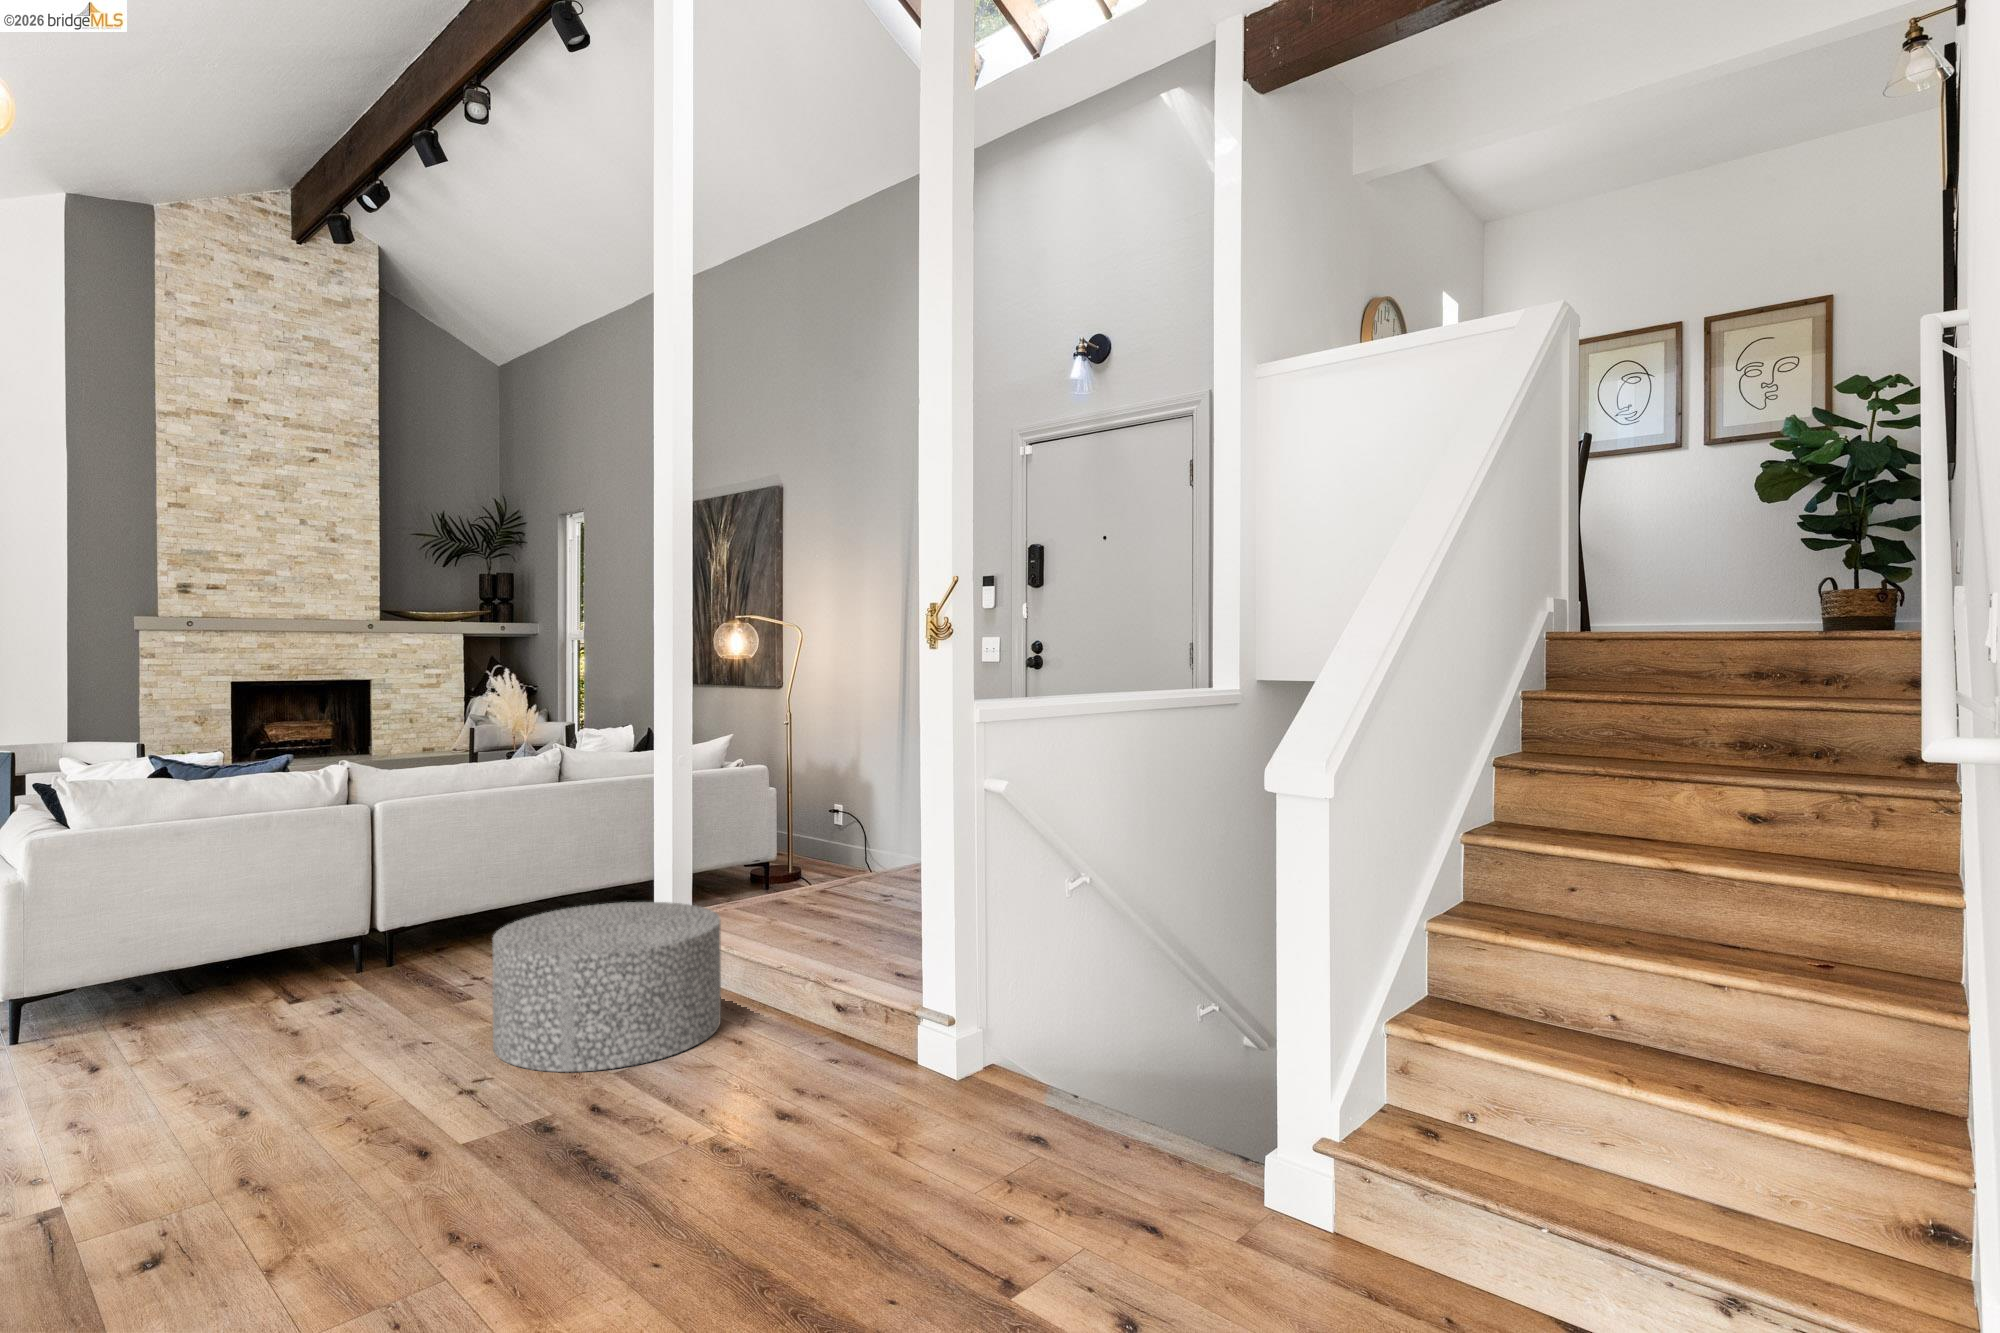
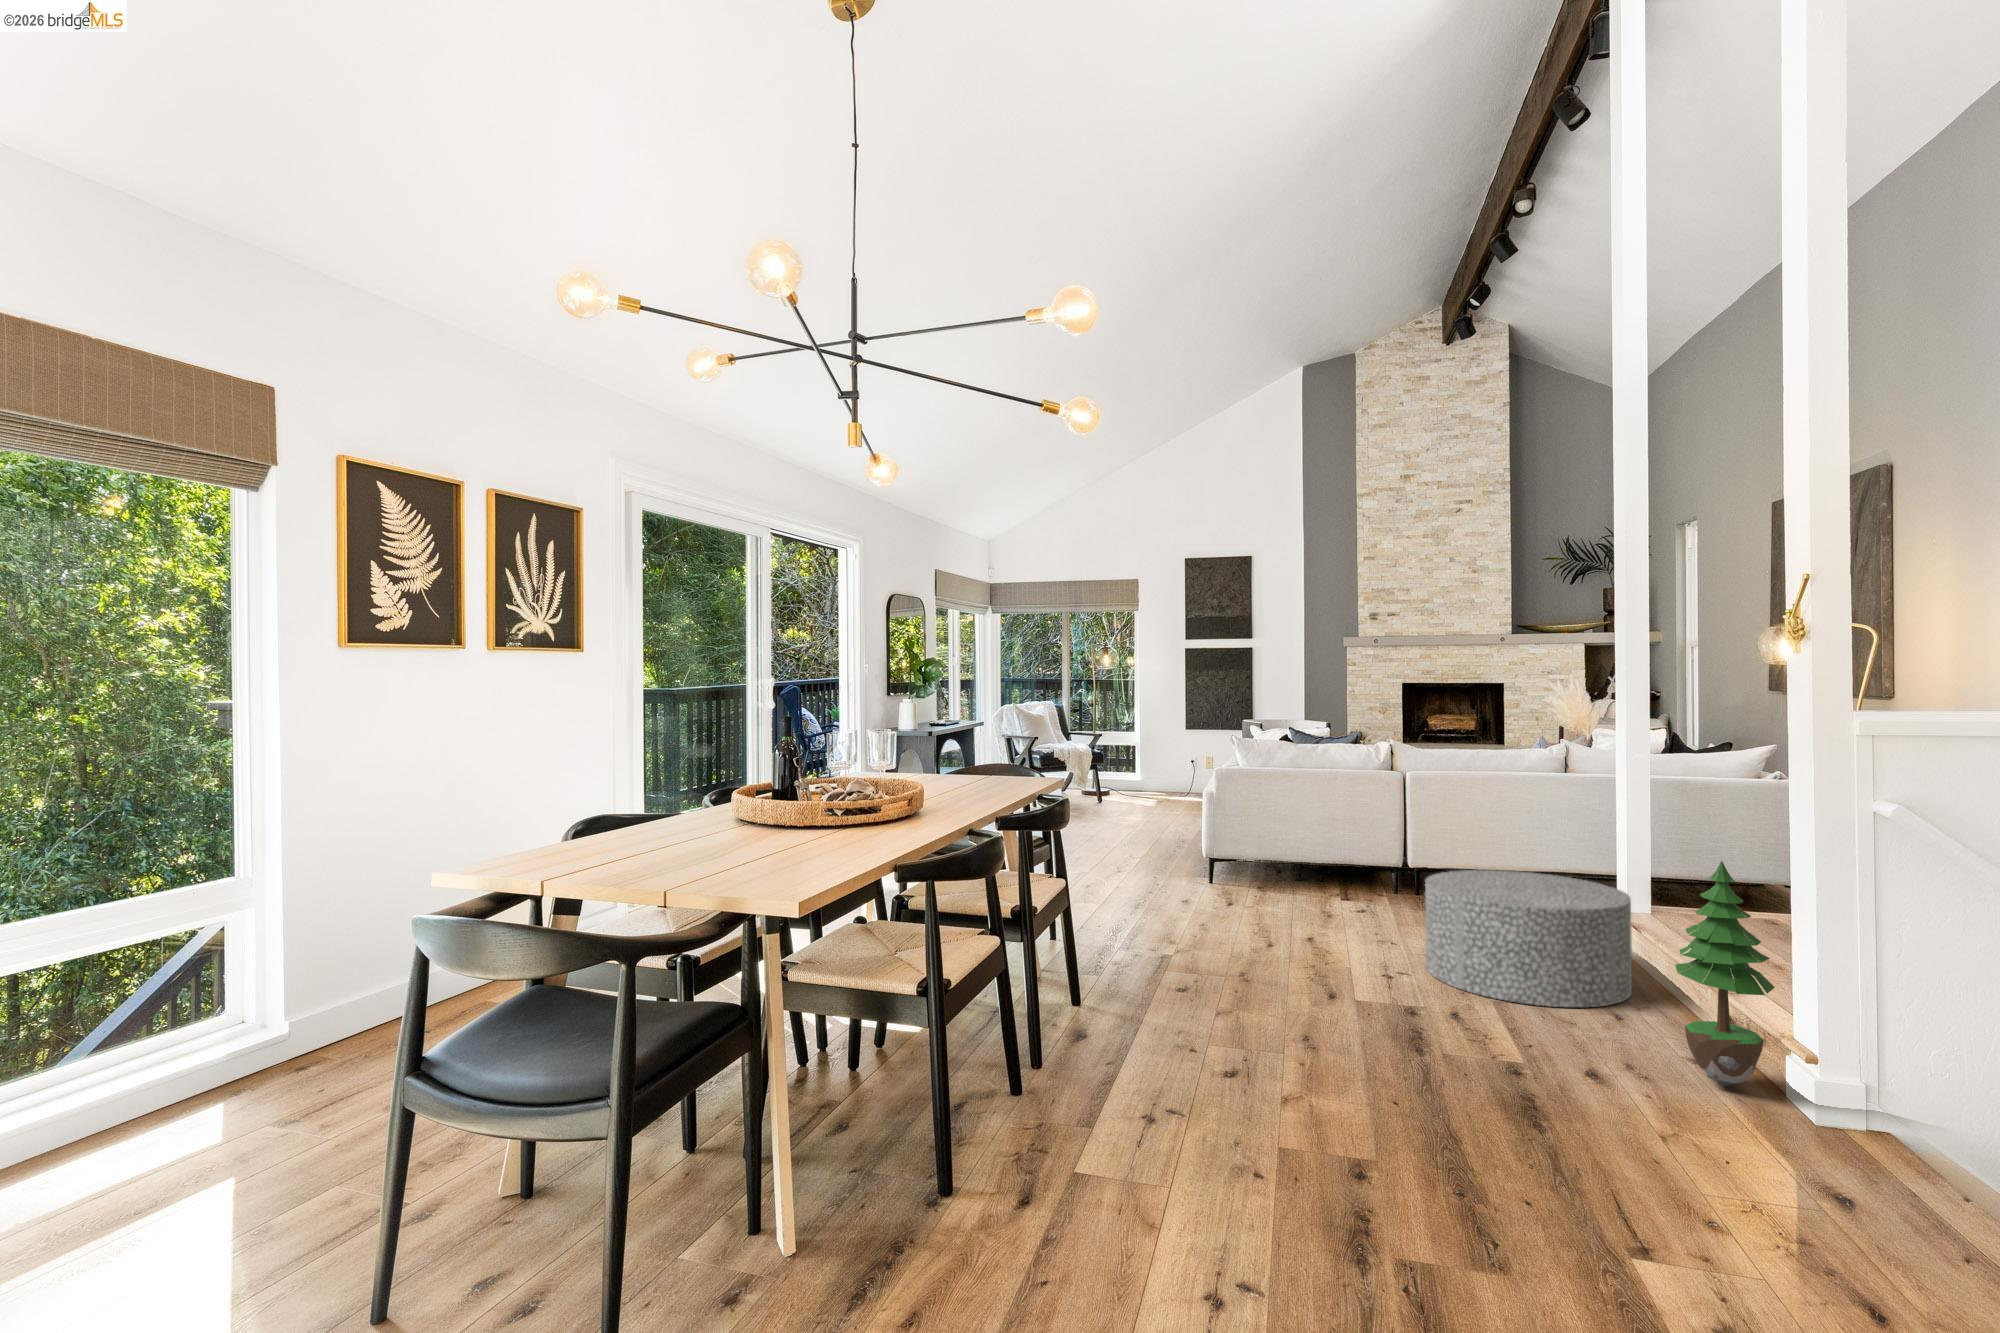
potted tree: none [836,857,915,1076] -> present [1676,861,1775,1086]

